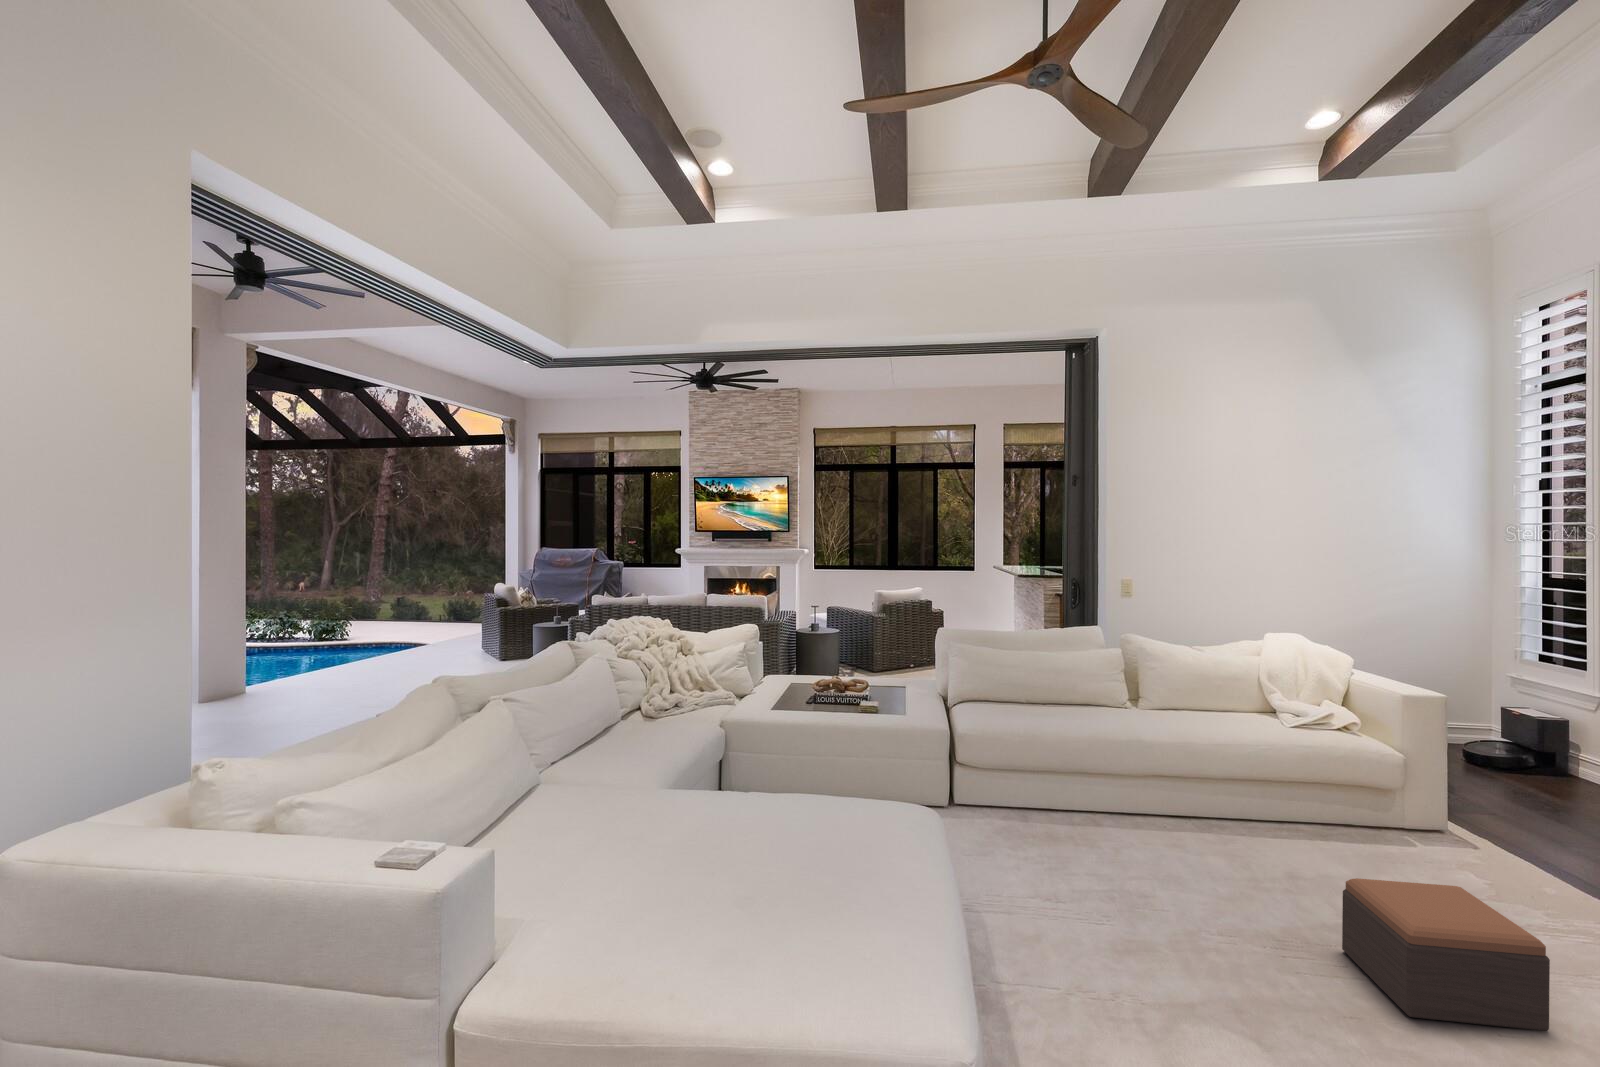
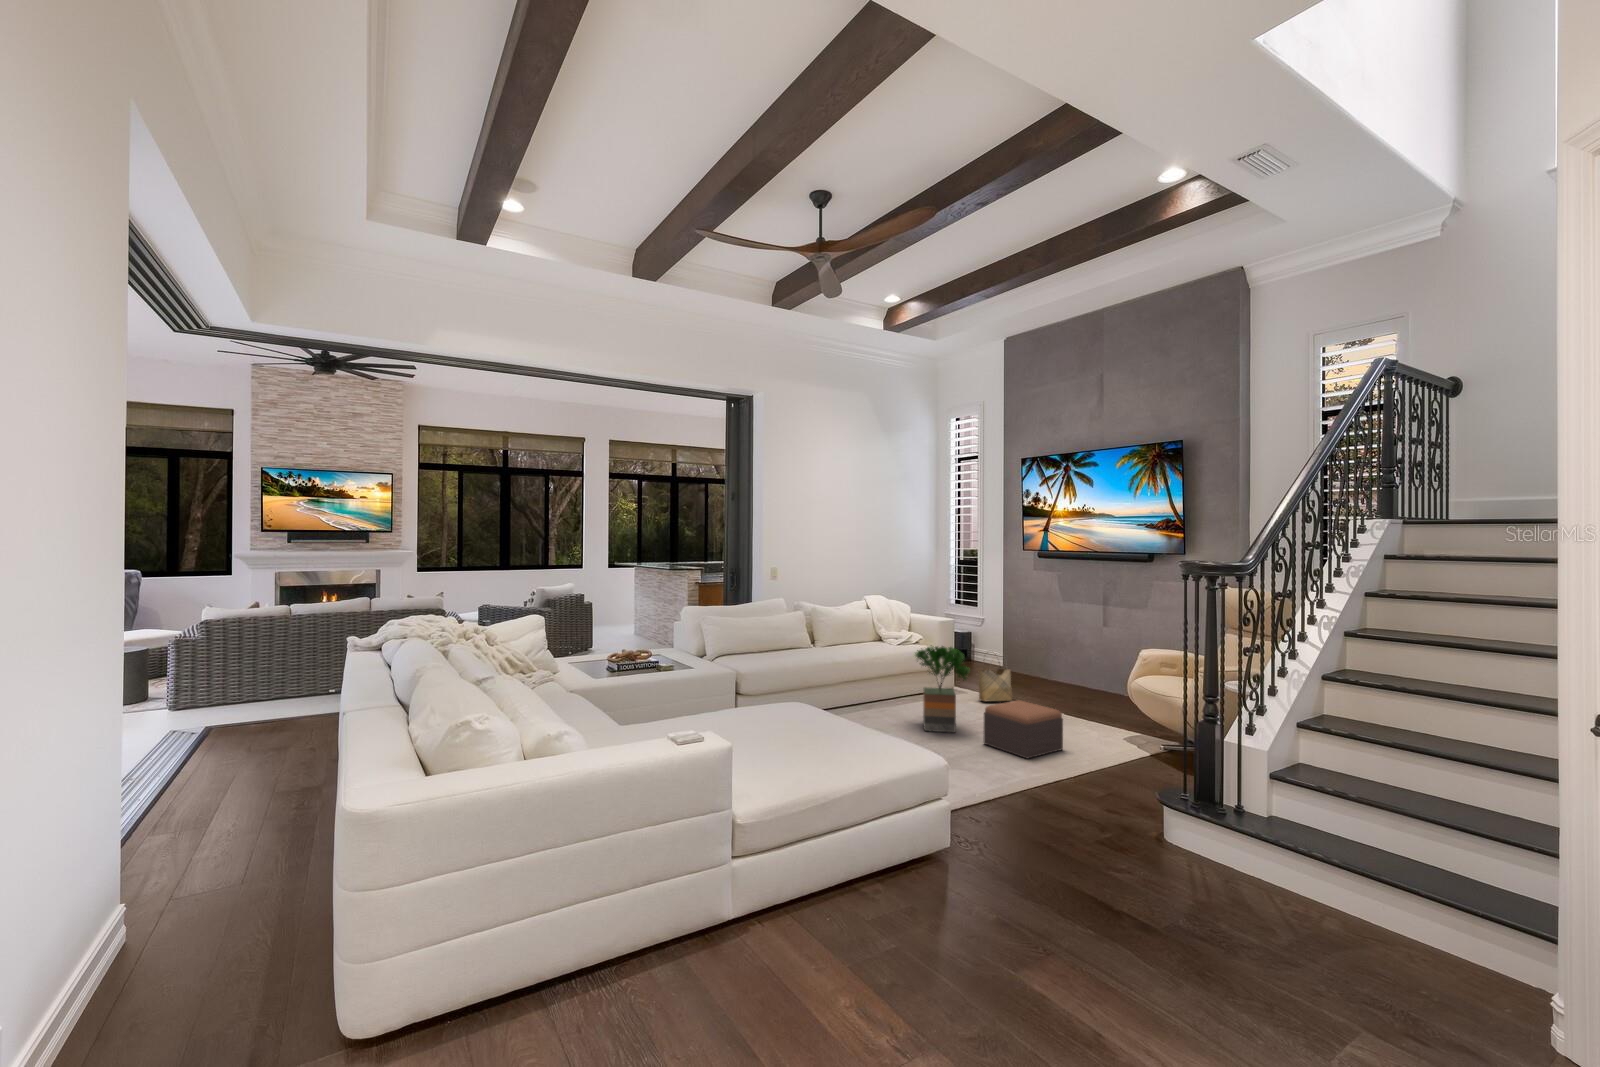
potted tree: none [1238,735,1357,910] -> present [915,646,969,733]
woven basket: none [1461,767,1559,881] -> present [979,654,1012,702]

